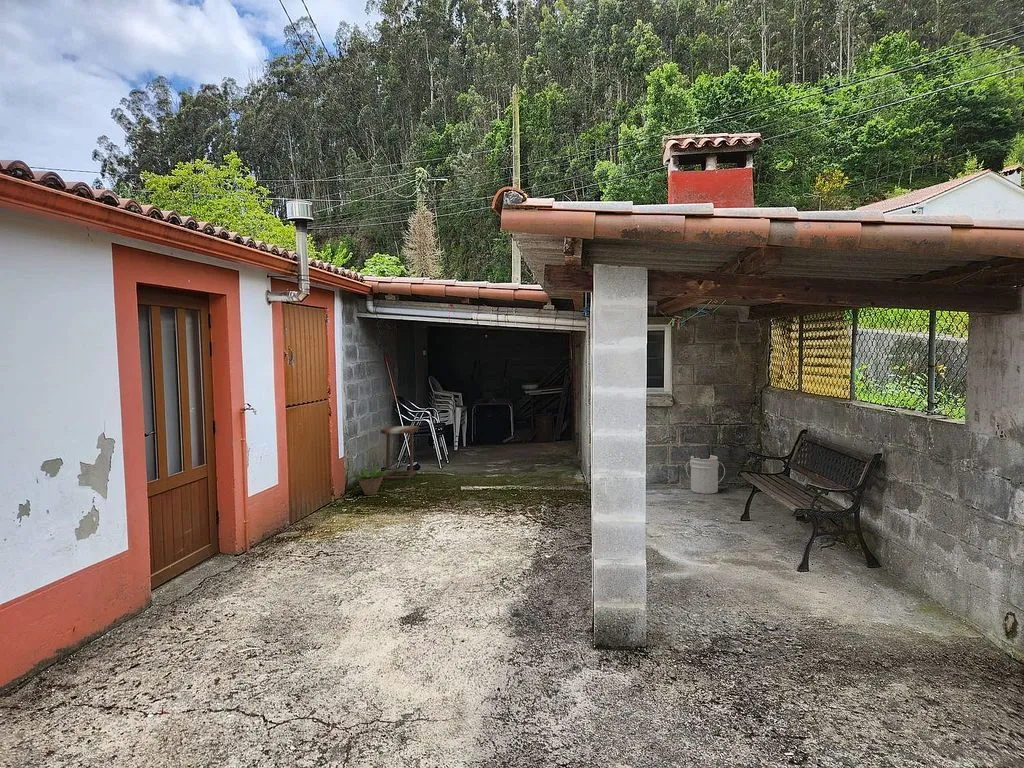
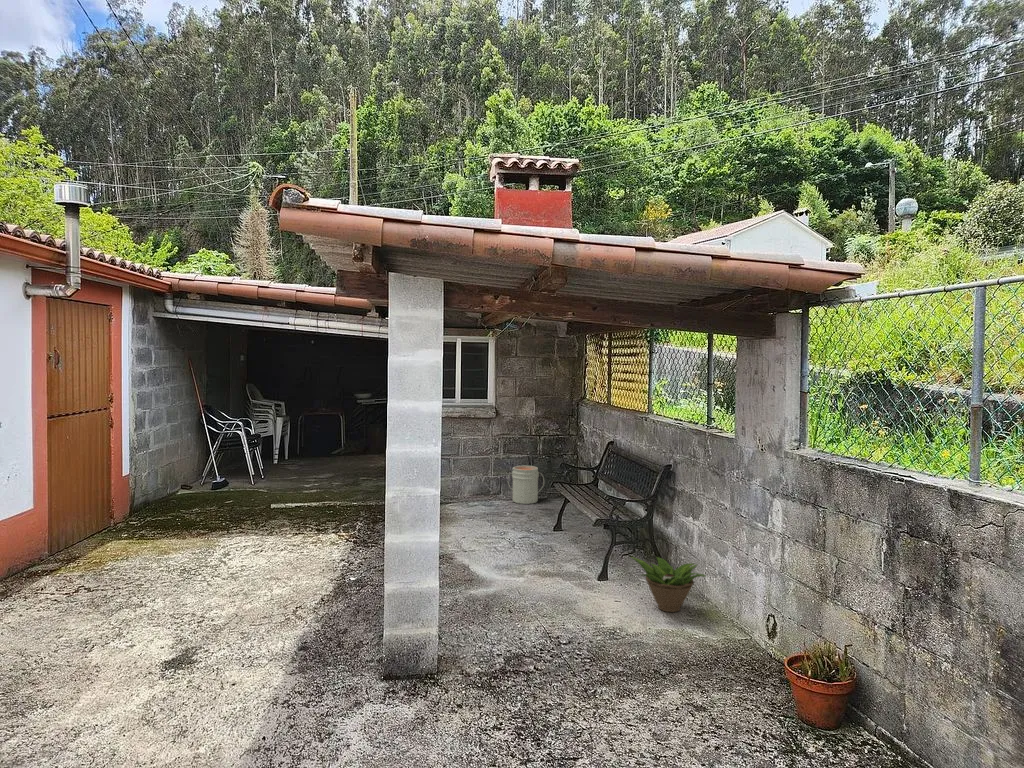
side table: present [381,426,419,479] -> none [183,438,238,497]
decorative plant: present [349,466,392,495] -> present [631,557,706,612]

